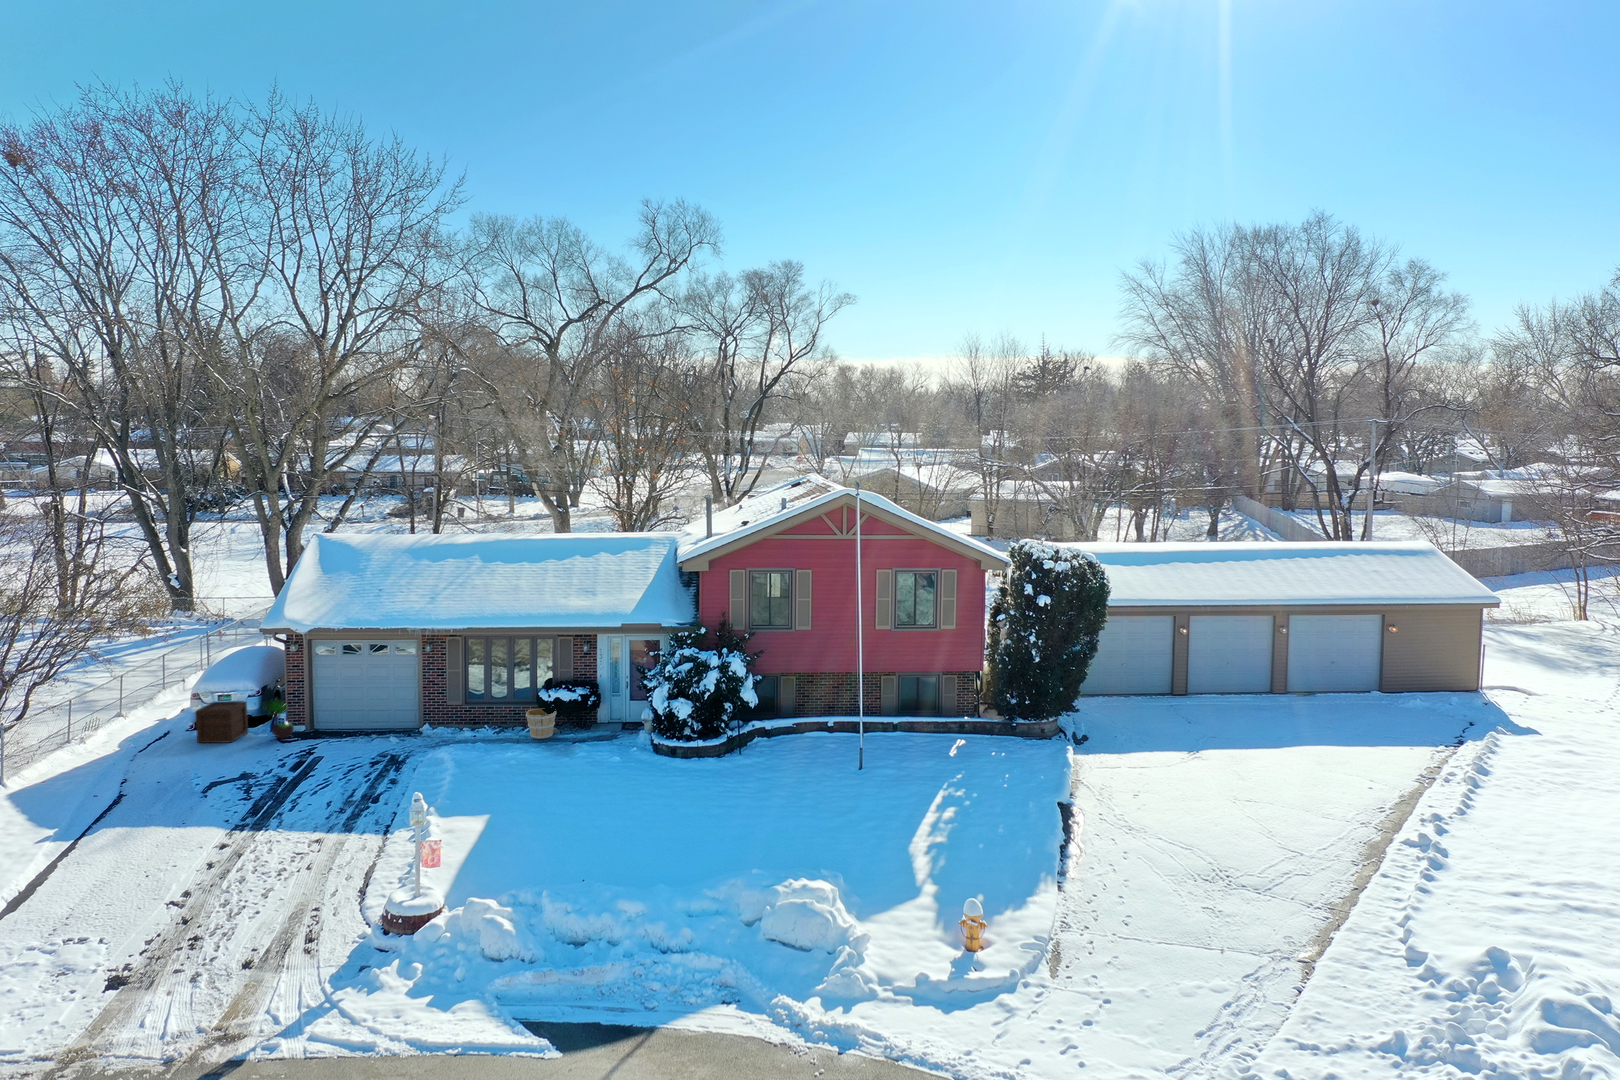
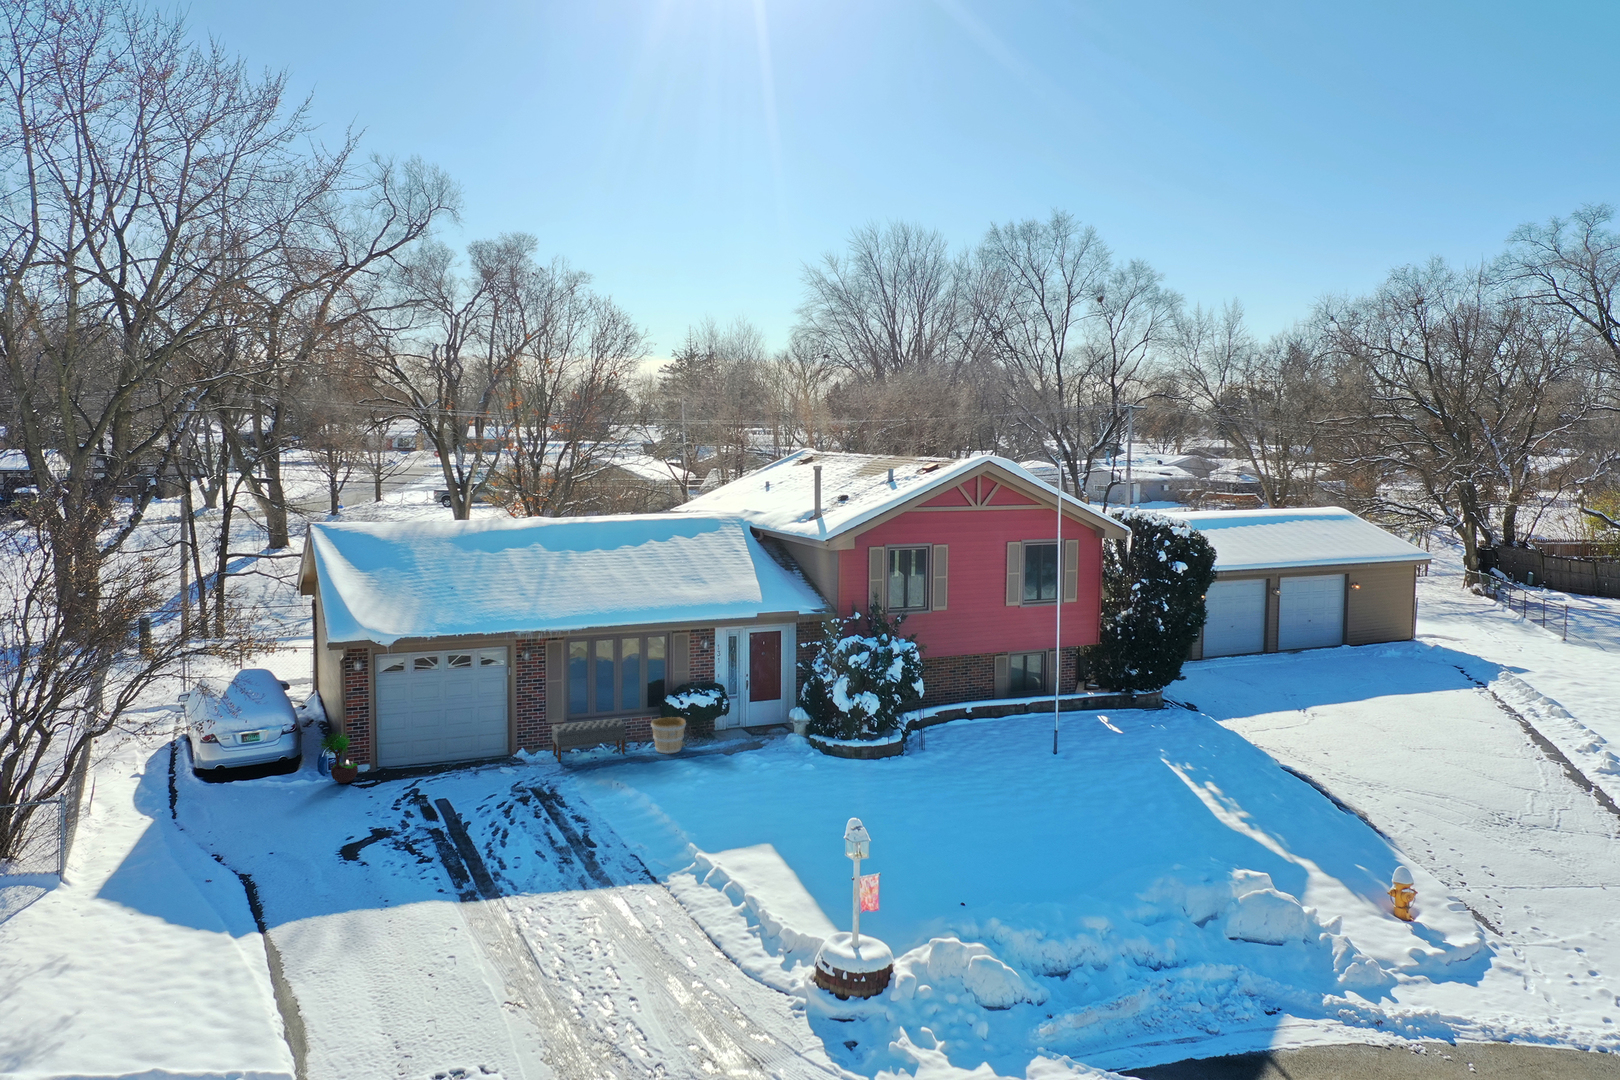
wooden crate: present [195,701,248,743] -> none [229,739,284,800]
bench: none [445,706,508,737] -> present [551,719,626,762]

